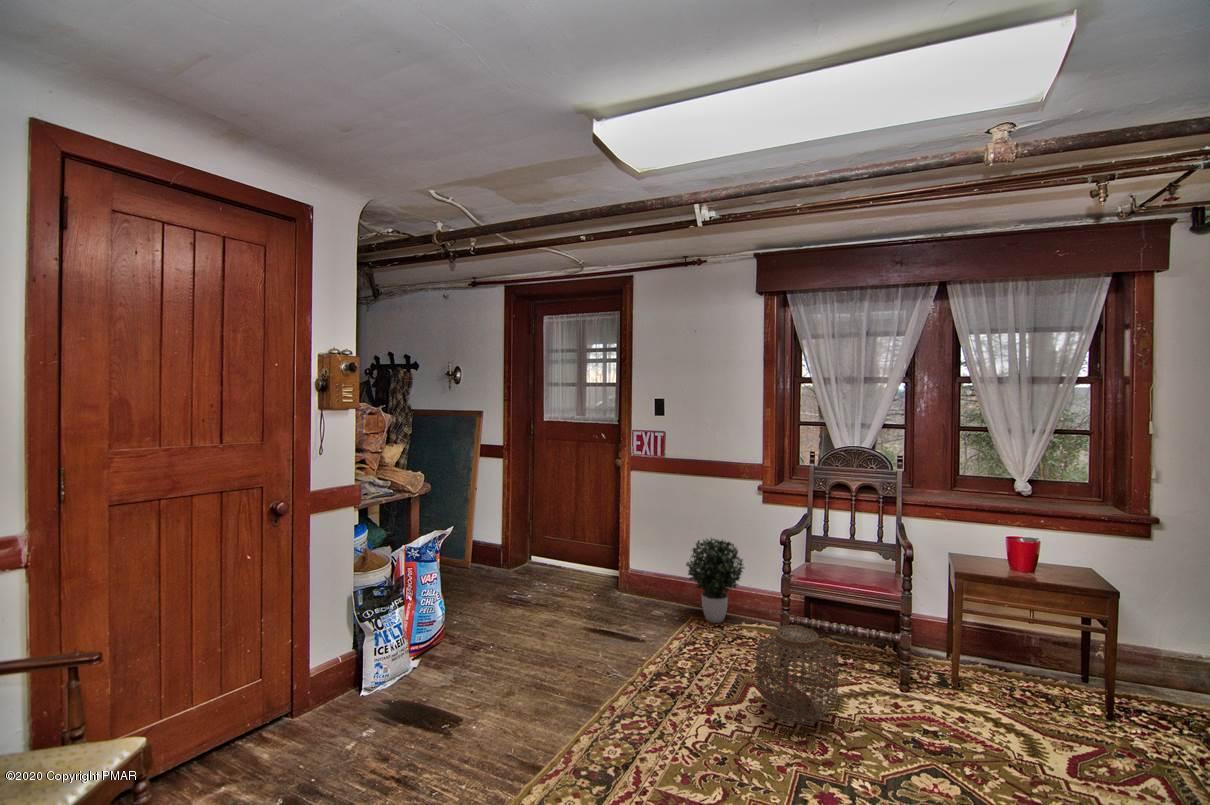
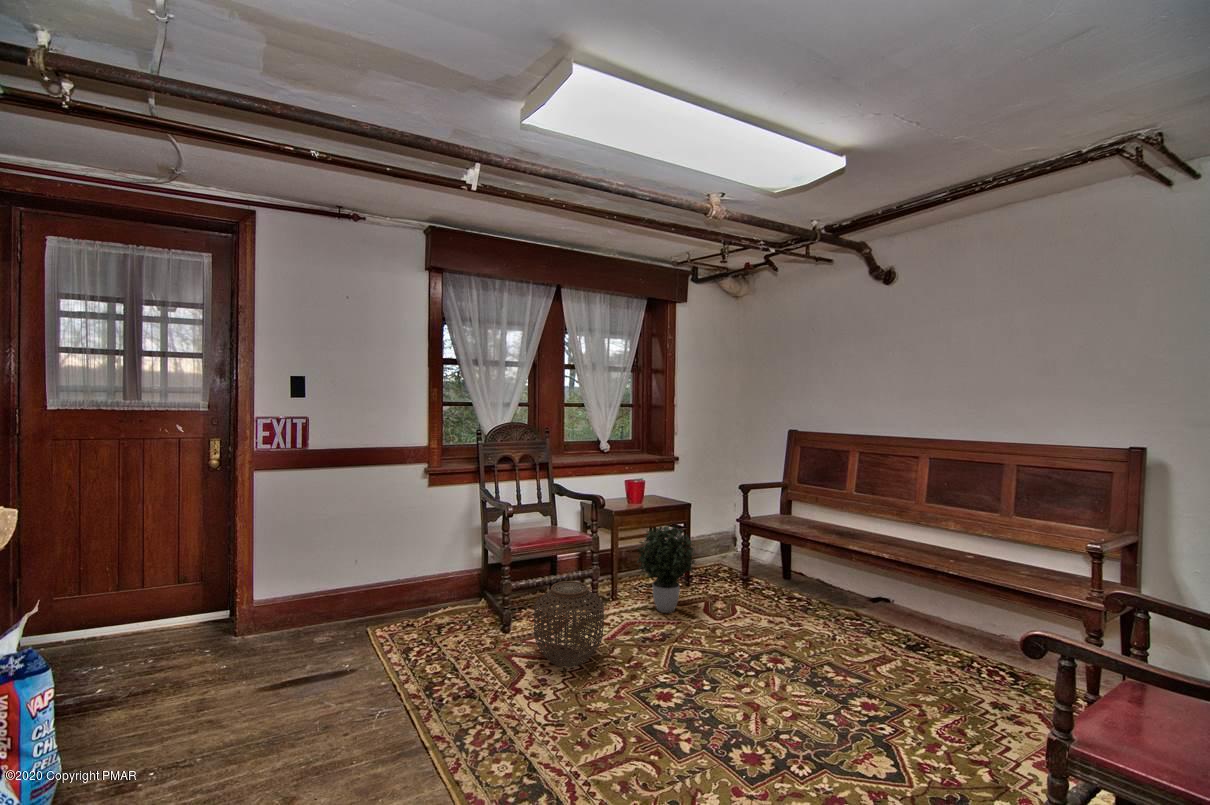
potted plant: present [686,538,744,623] -> present [637,526,696,613]

